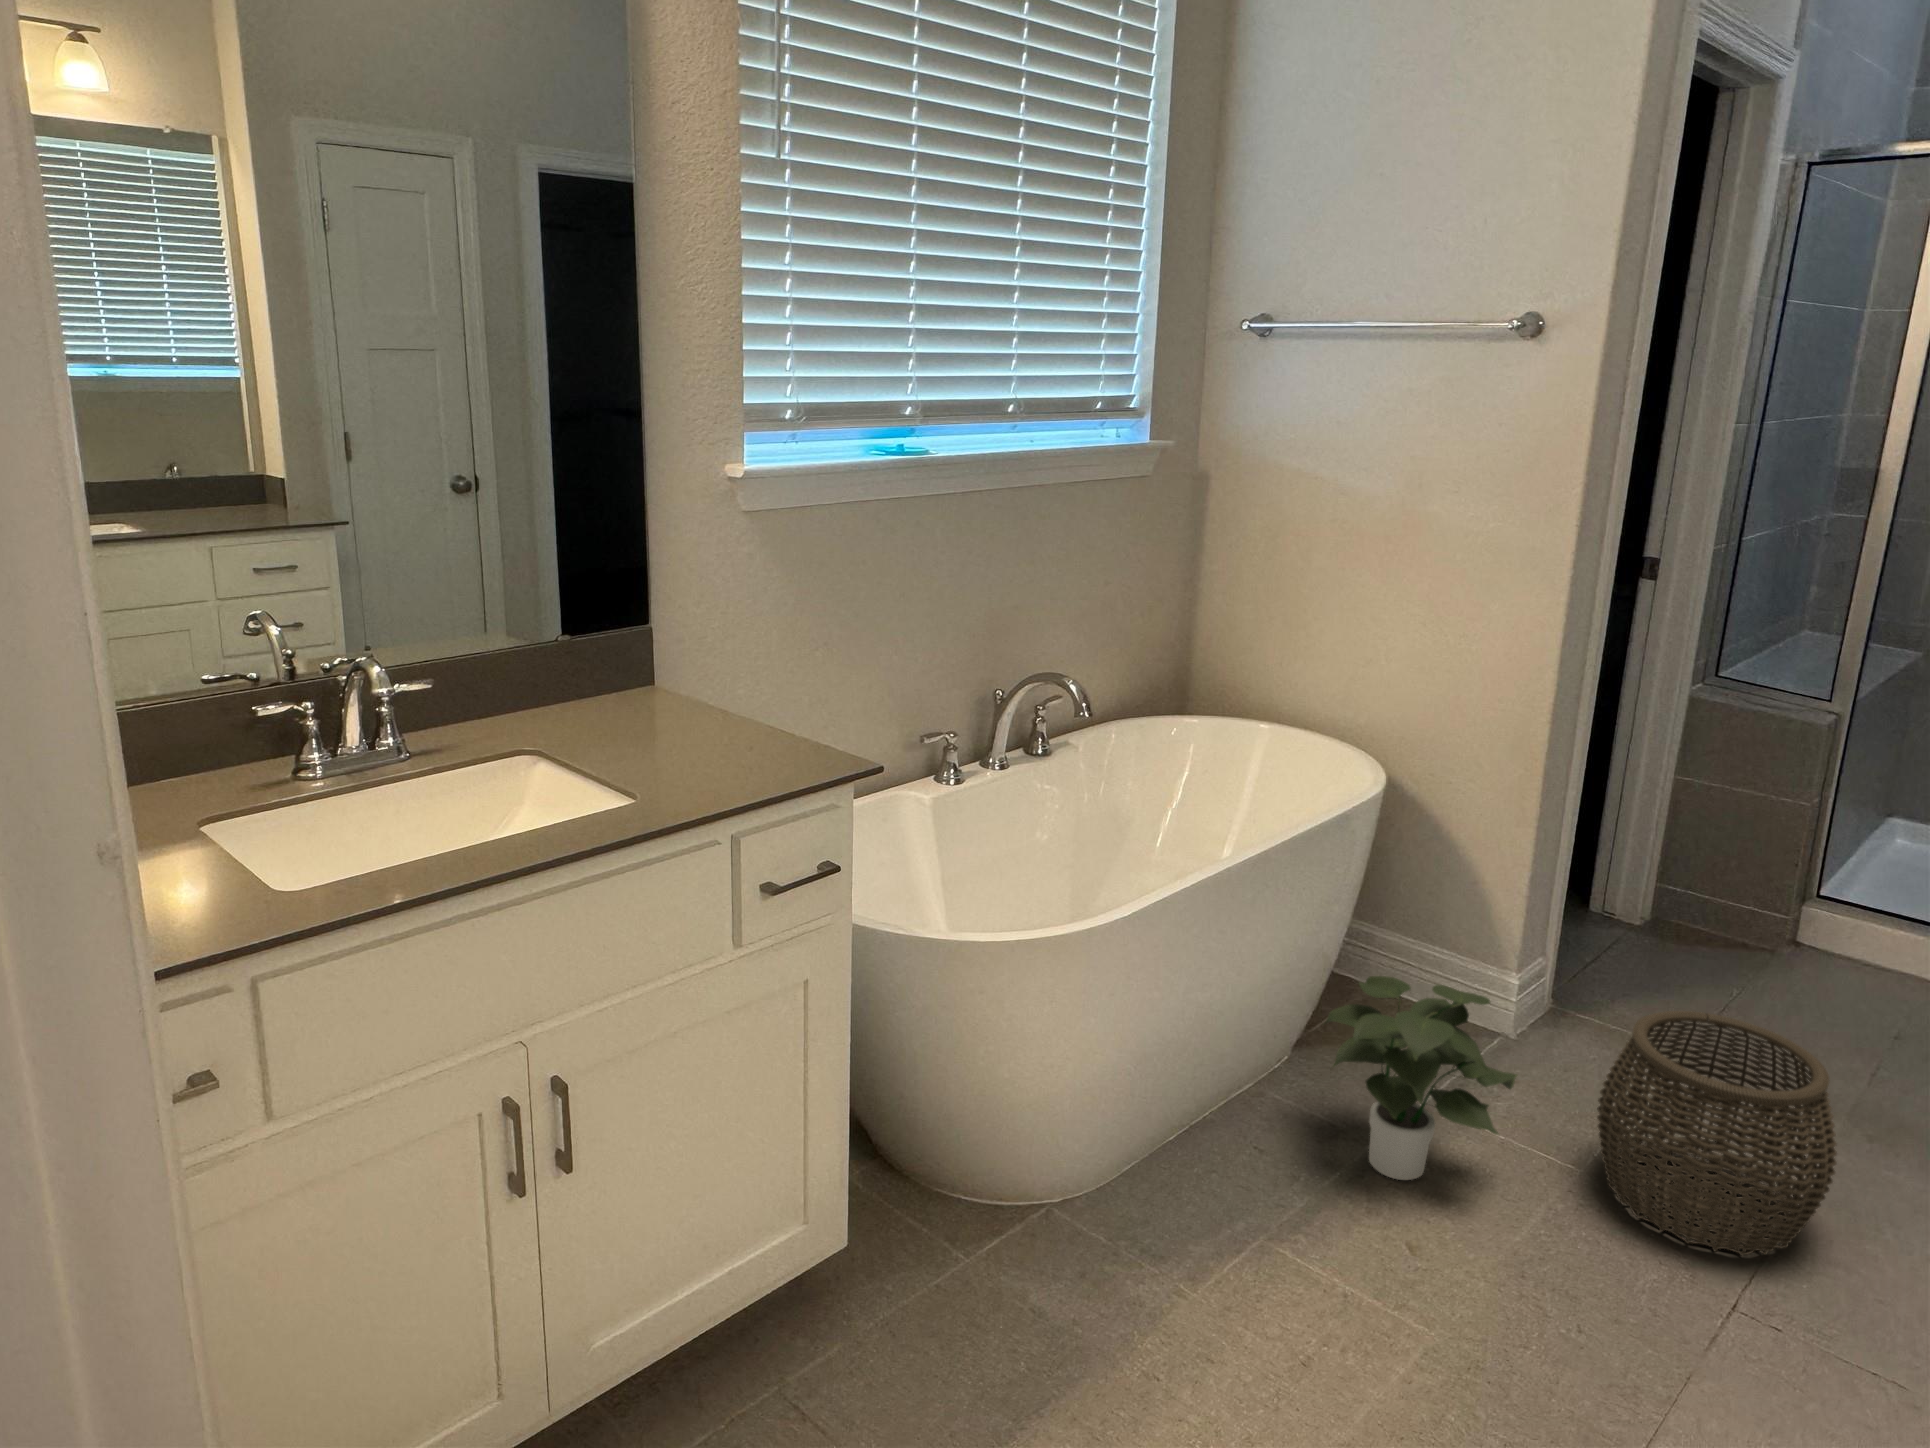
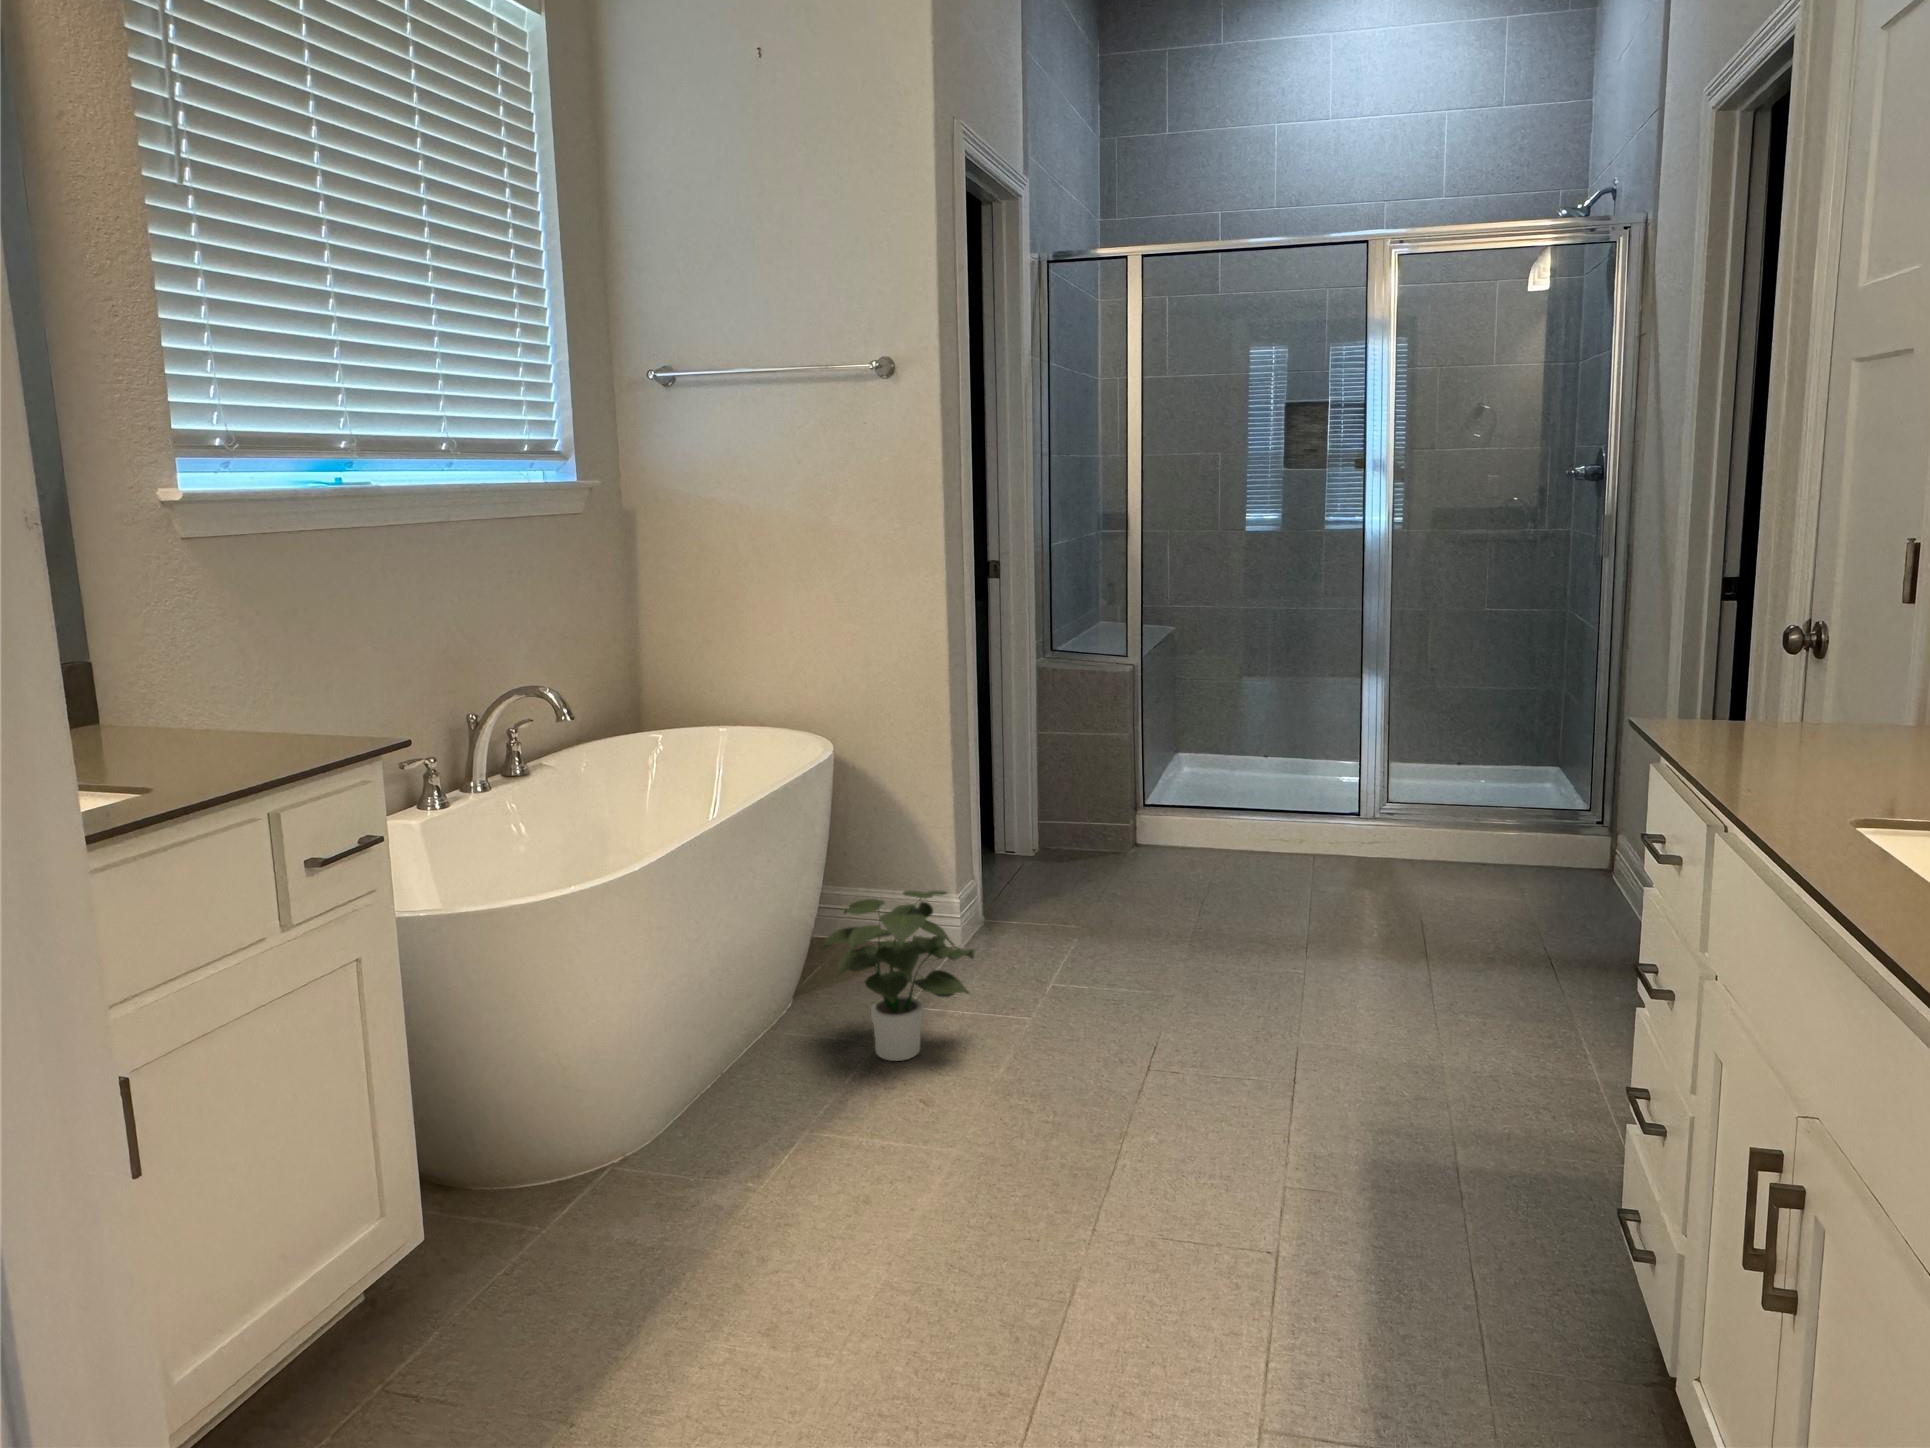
woven basket: present [1597,1011,1837,1255] -> none [1033,871,1190,1039]

